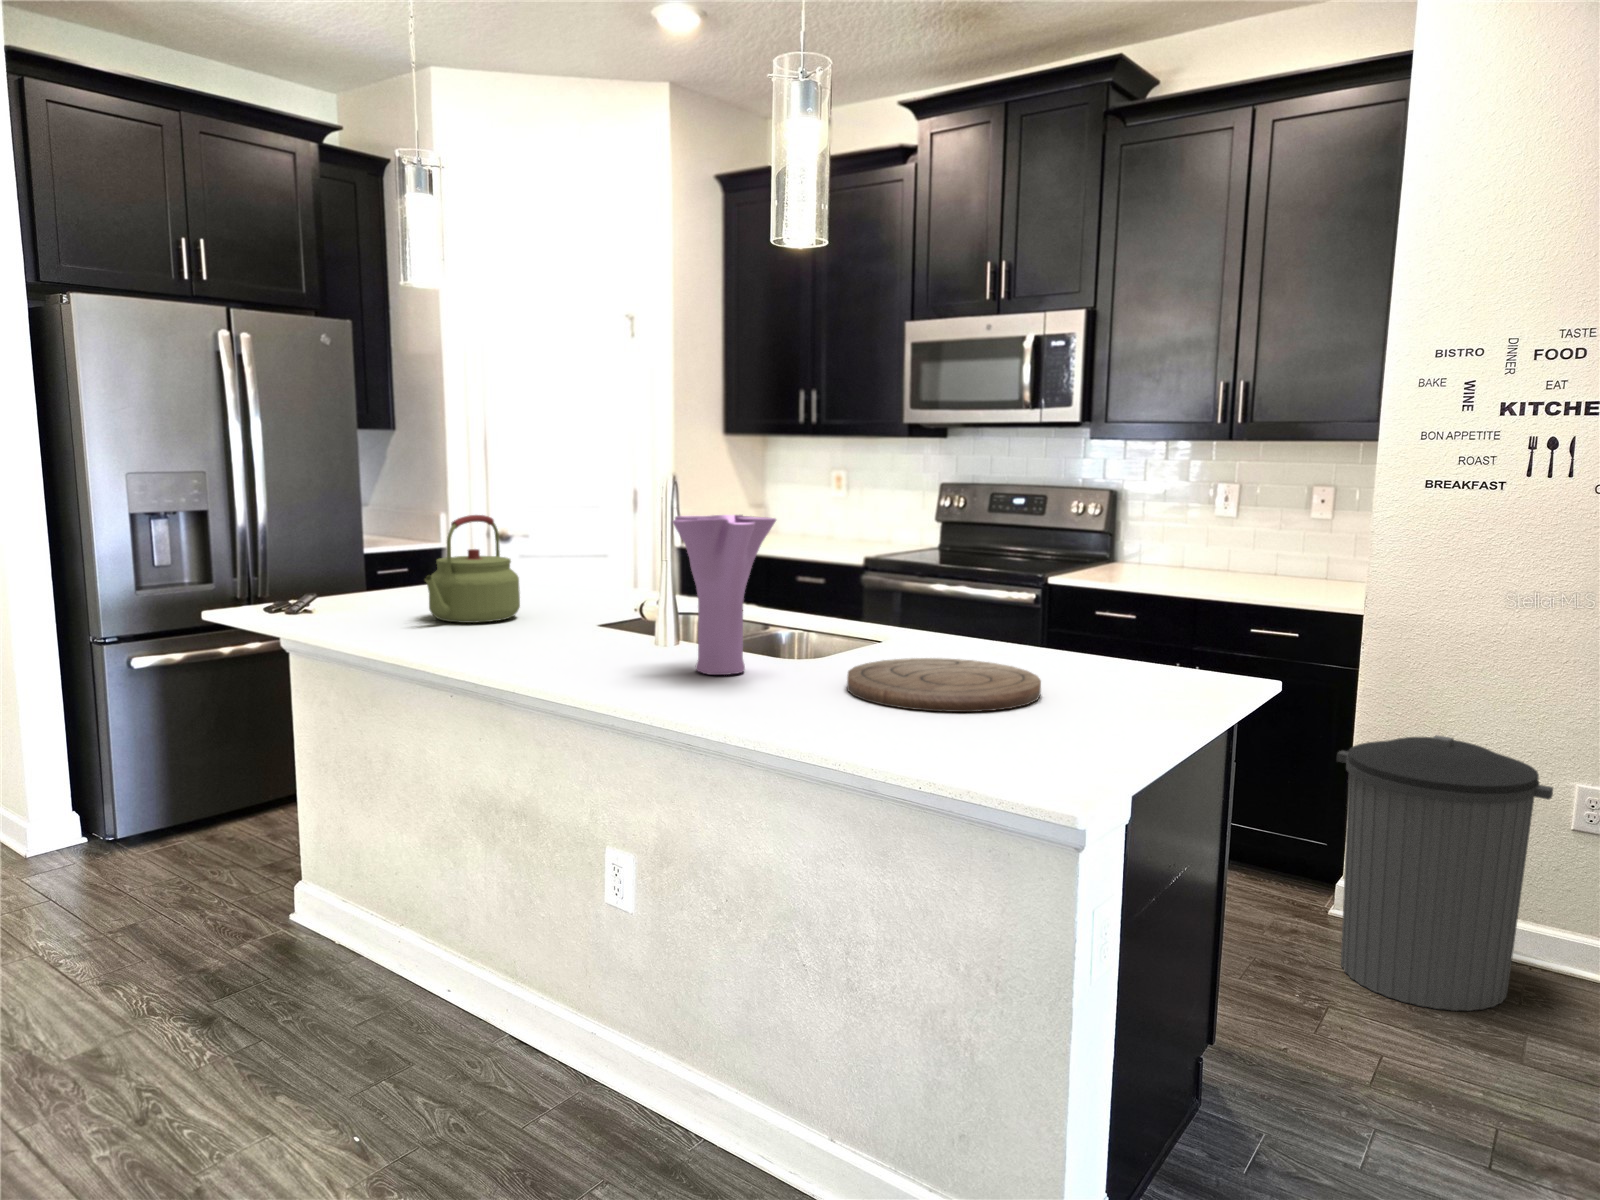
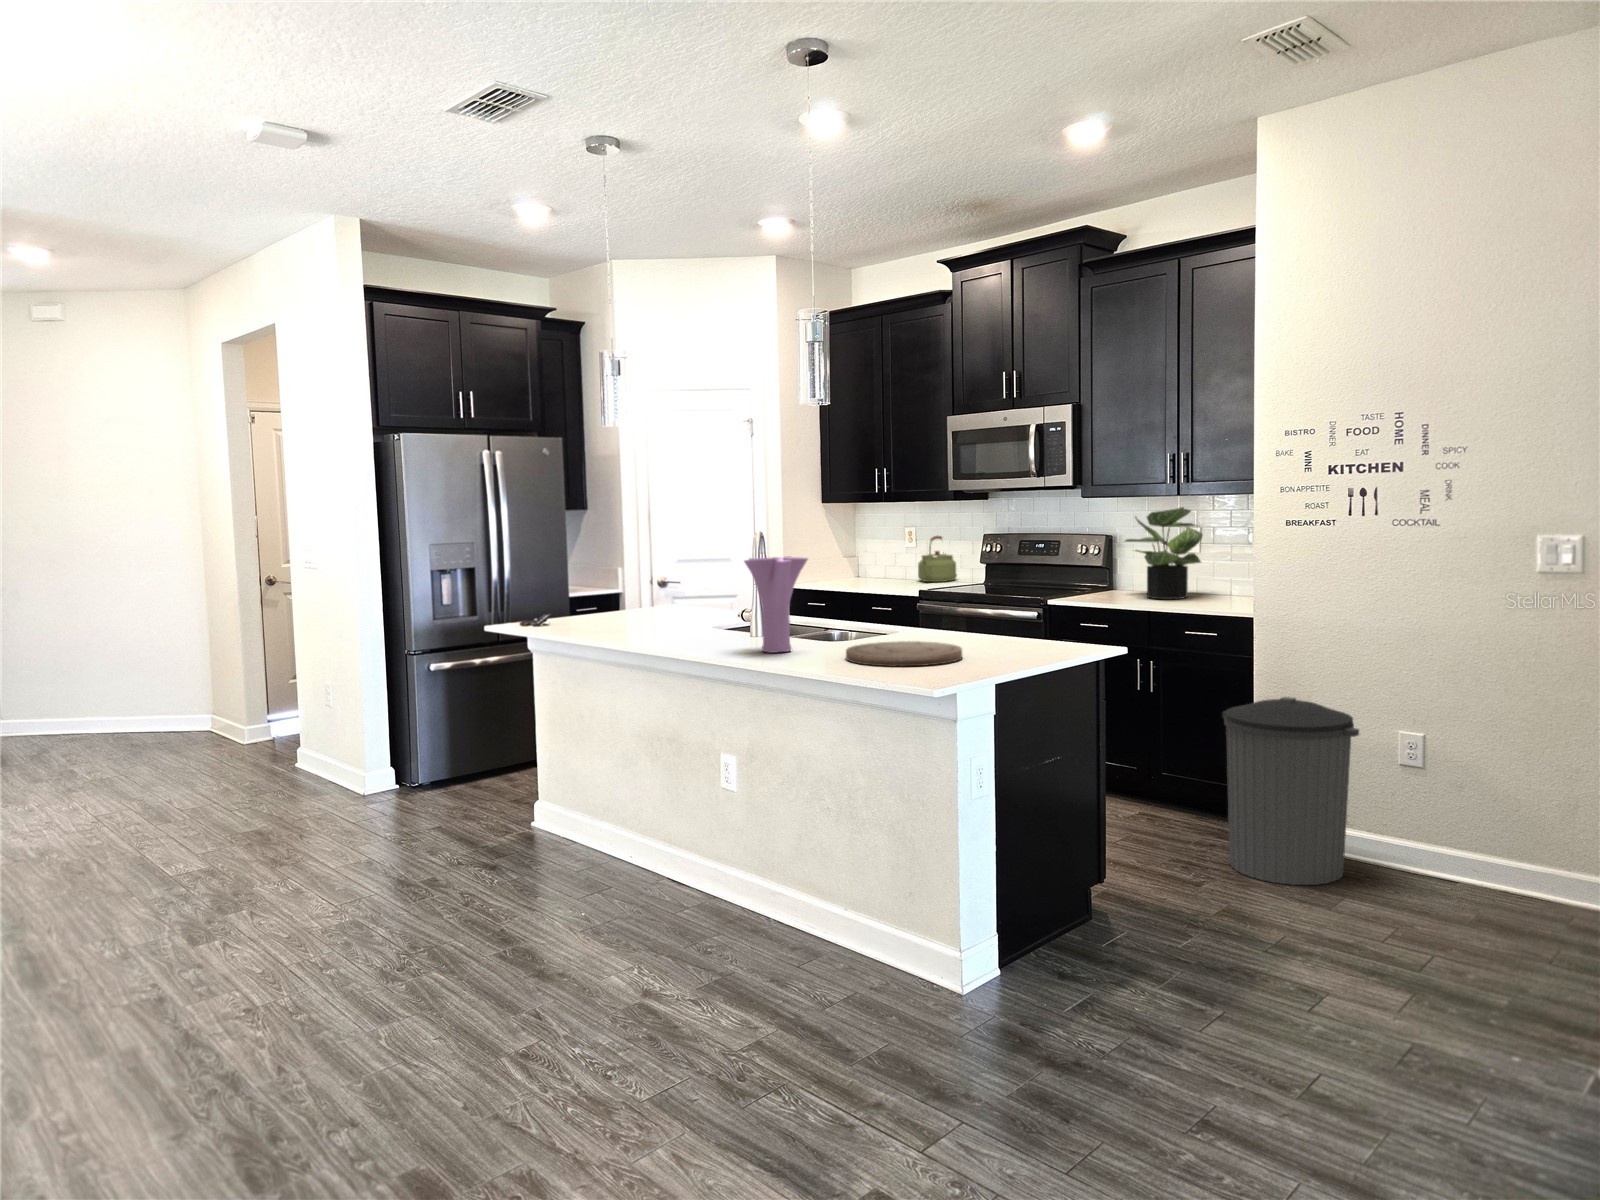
potted plant: none [1144,455,1260,582] -> present [1125,507,1202,599]
kettle: present [425,515,520,623] -> present [918,536,957,582]

